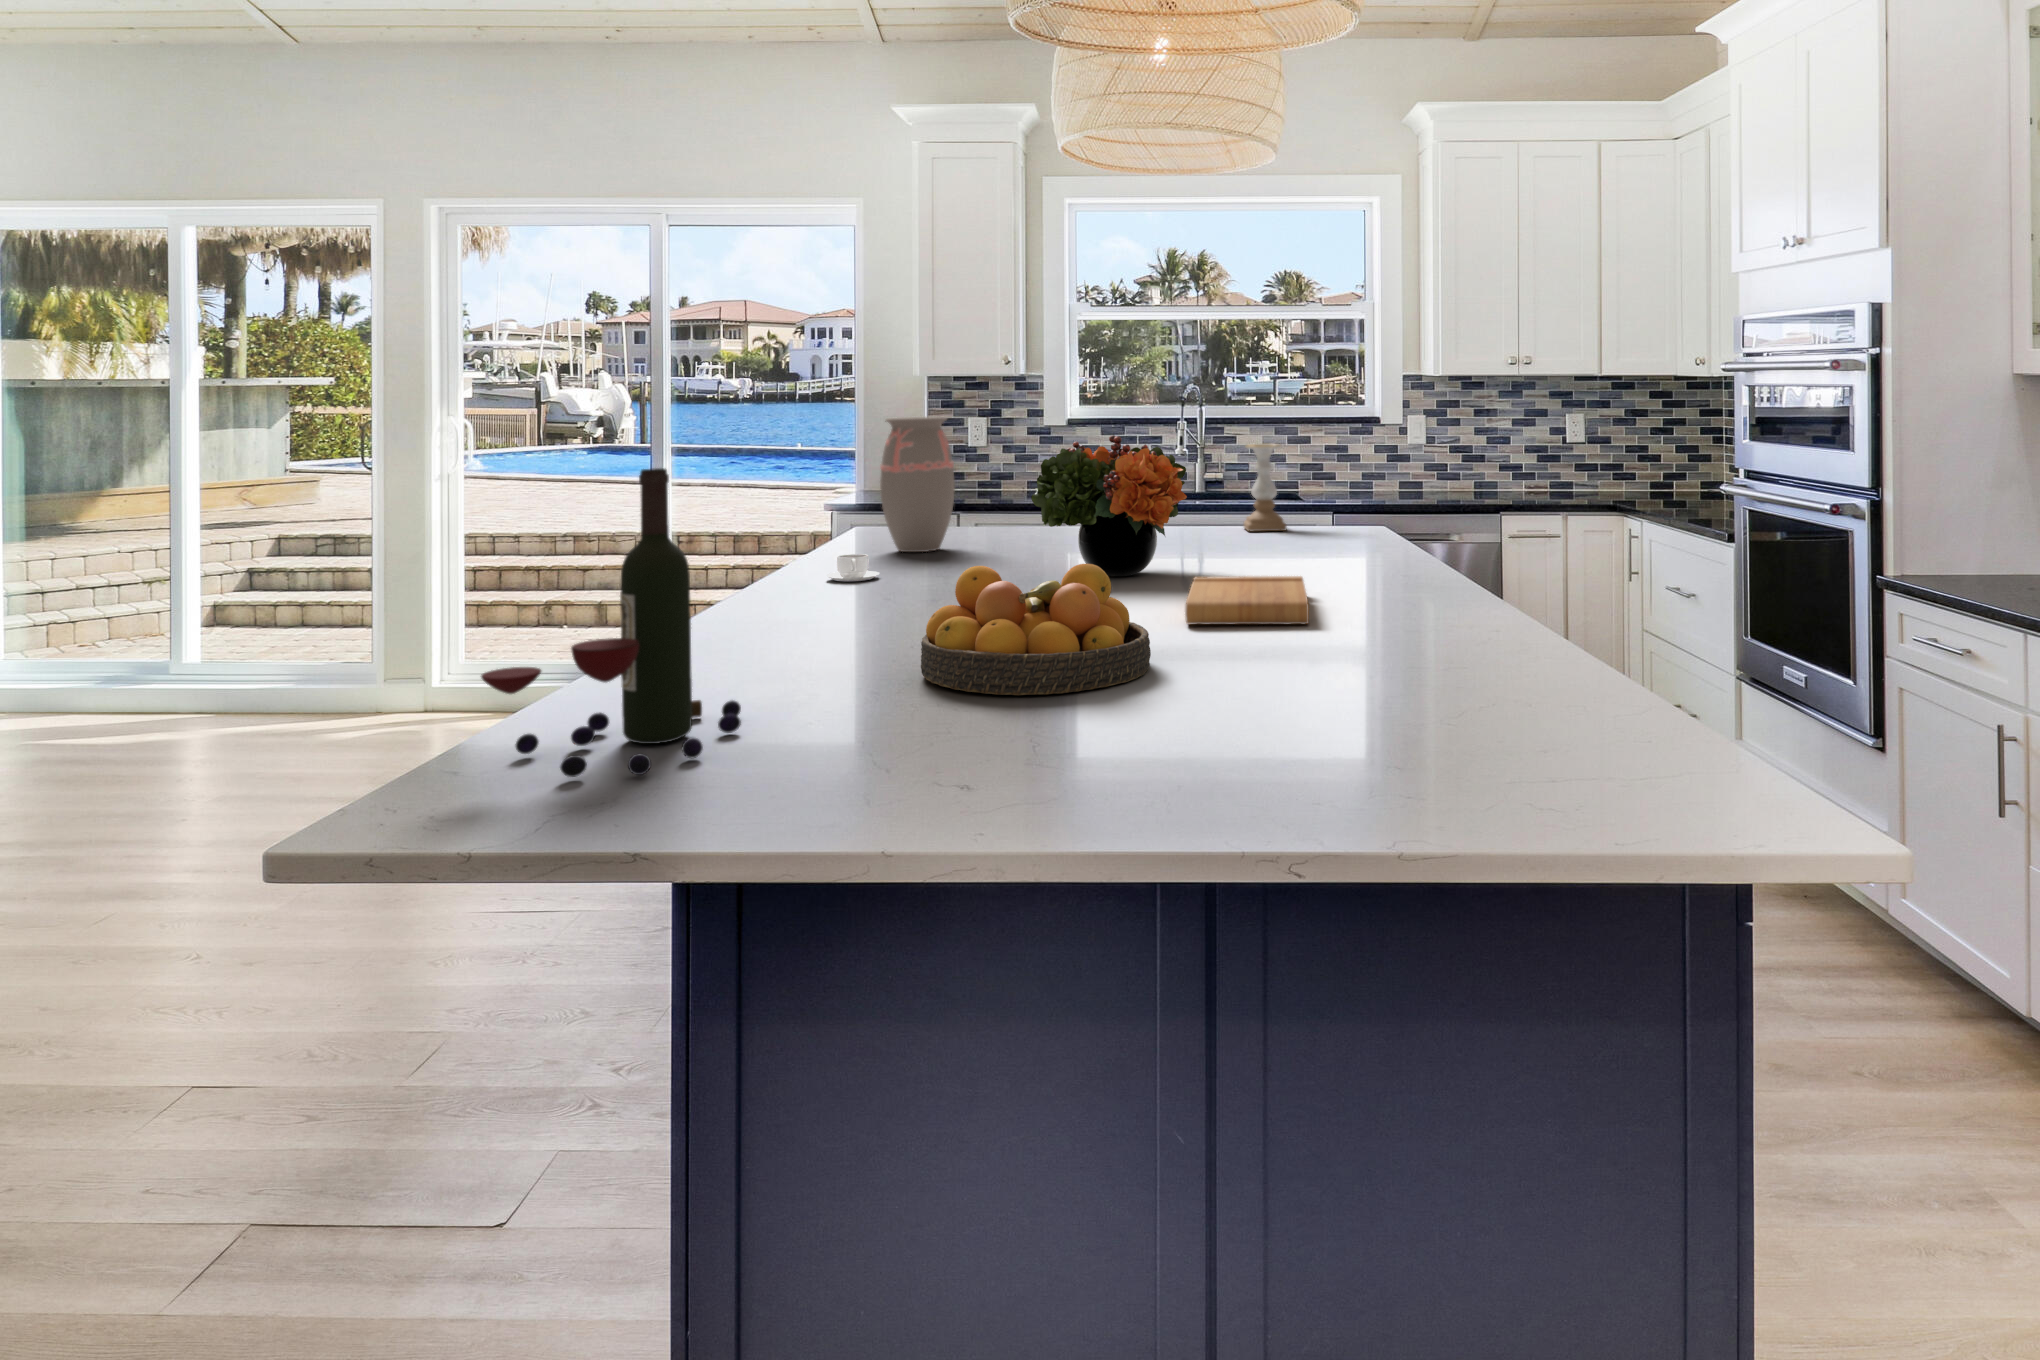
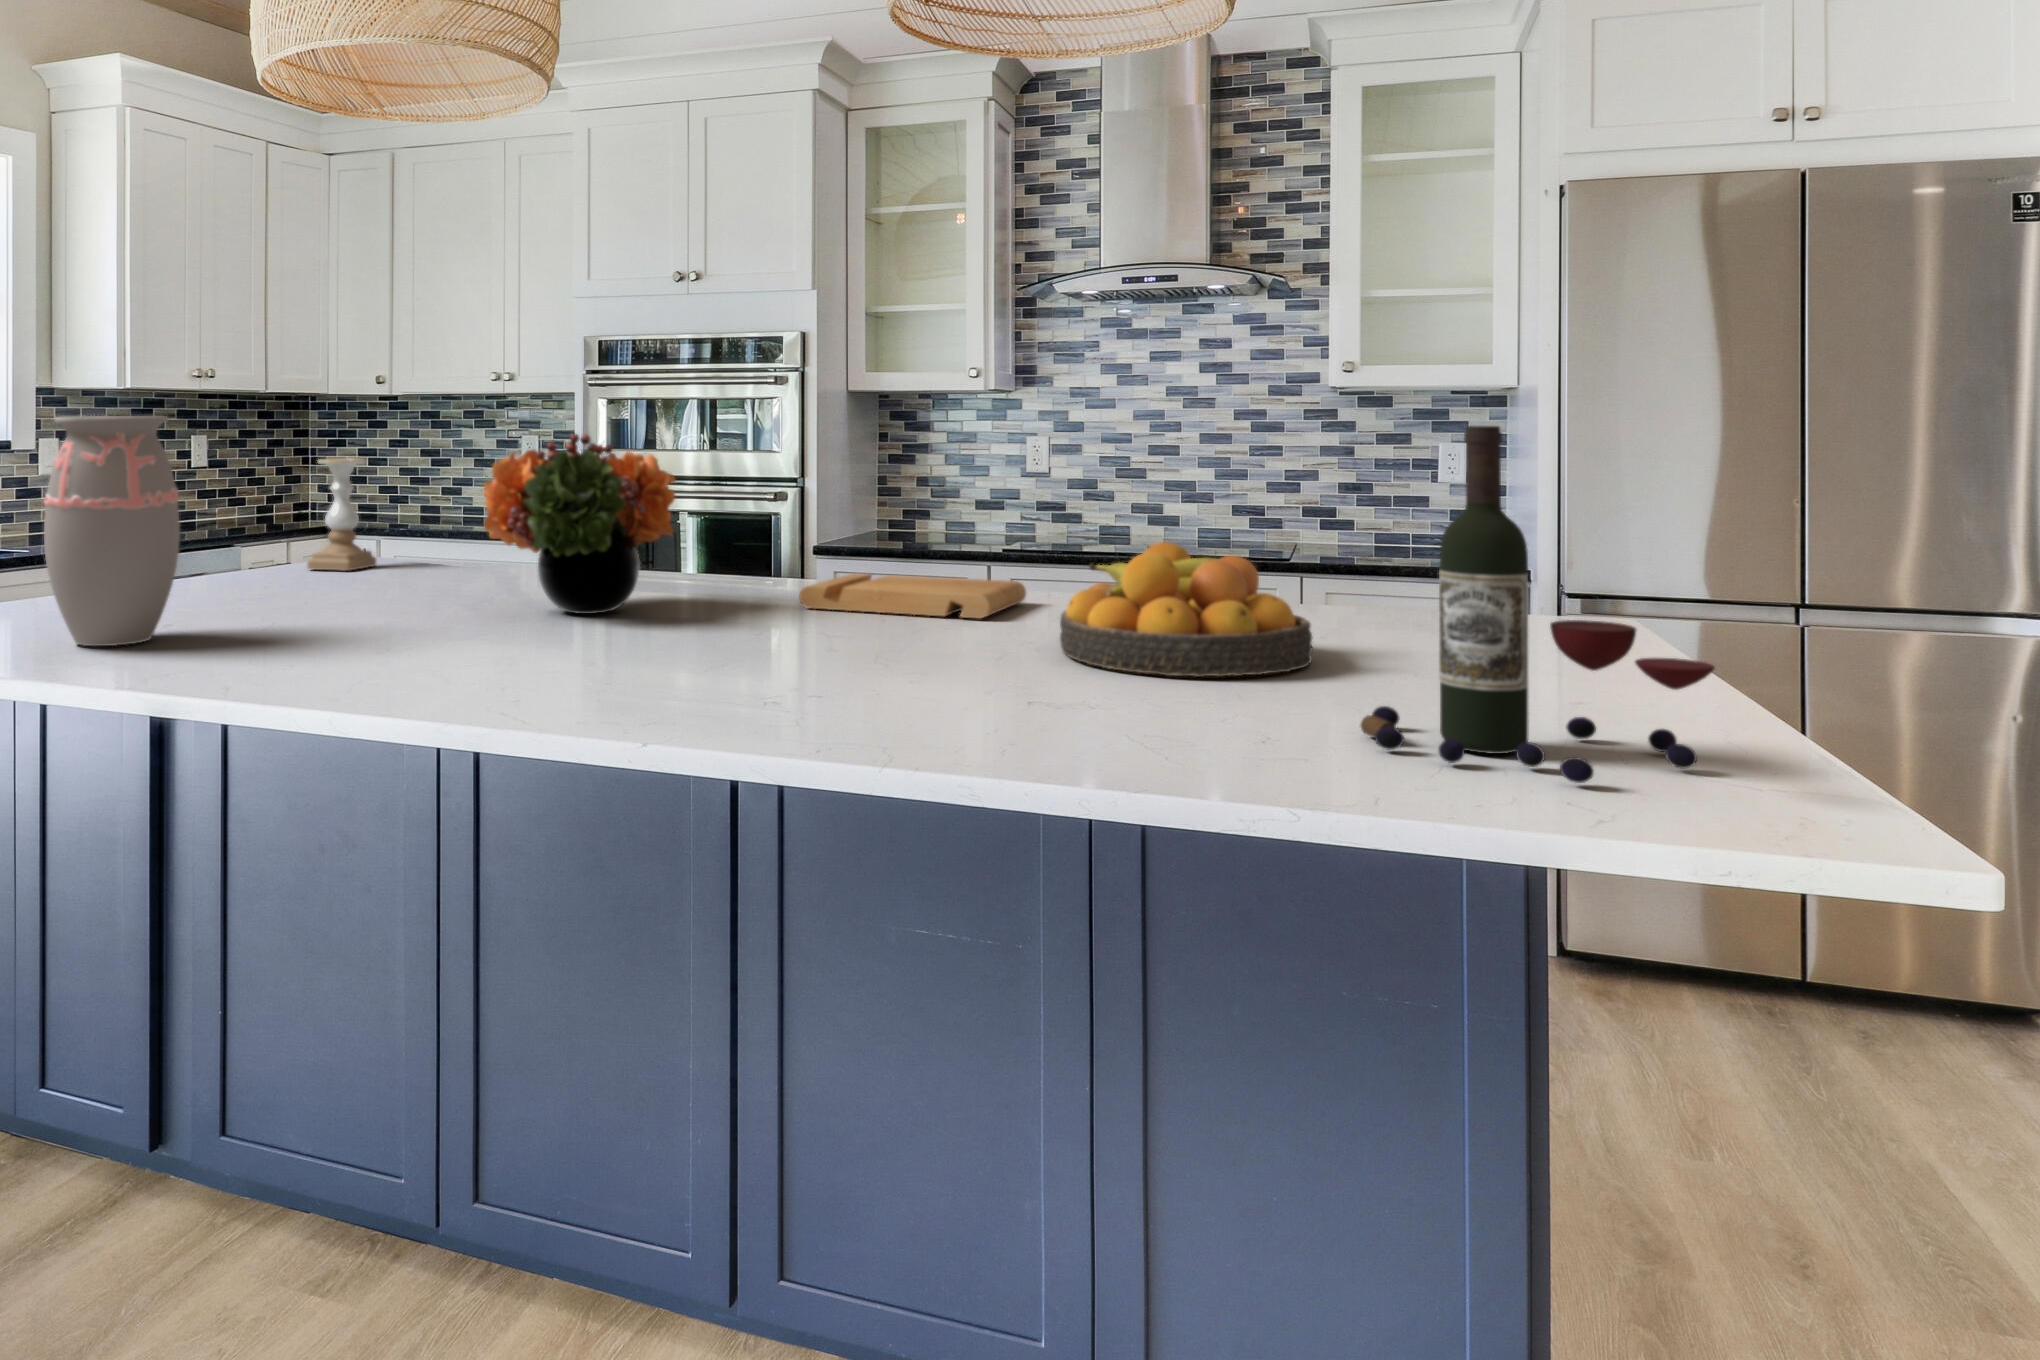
coffee cup: present [826,554,879,581] -> none [315,629,404,675]

